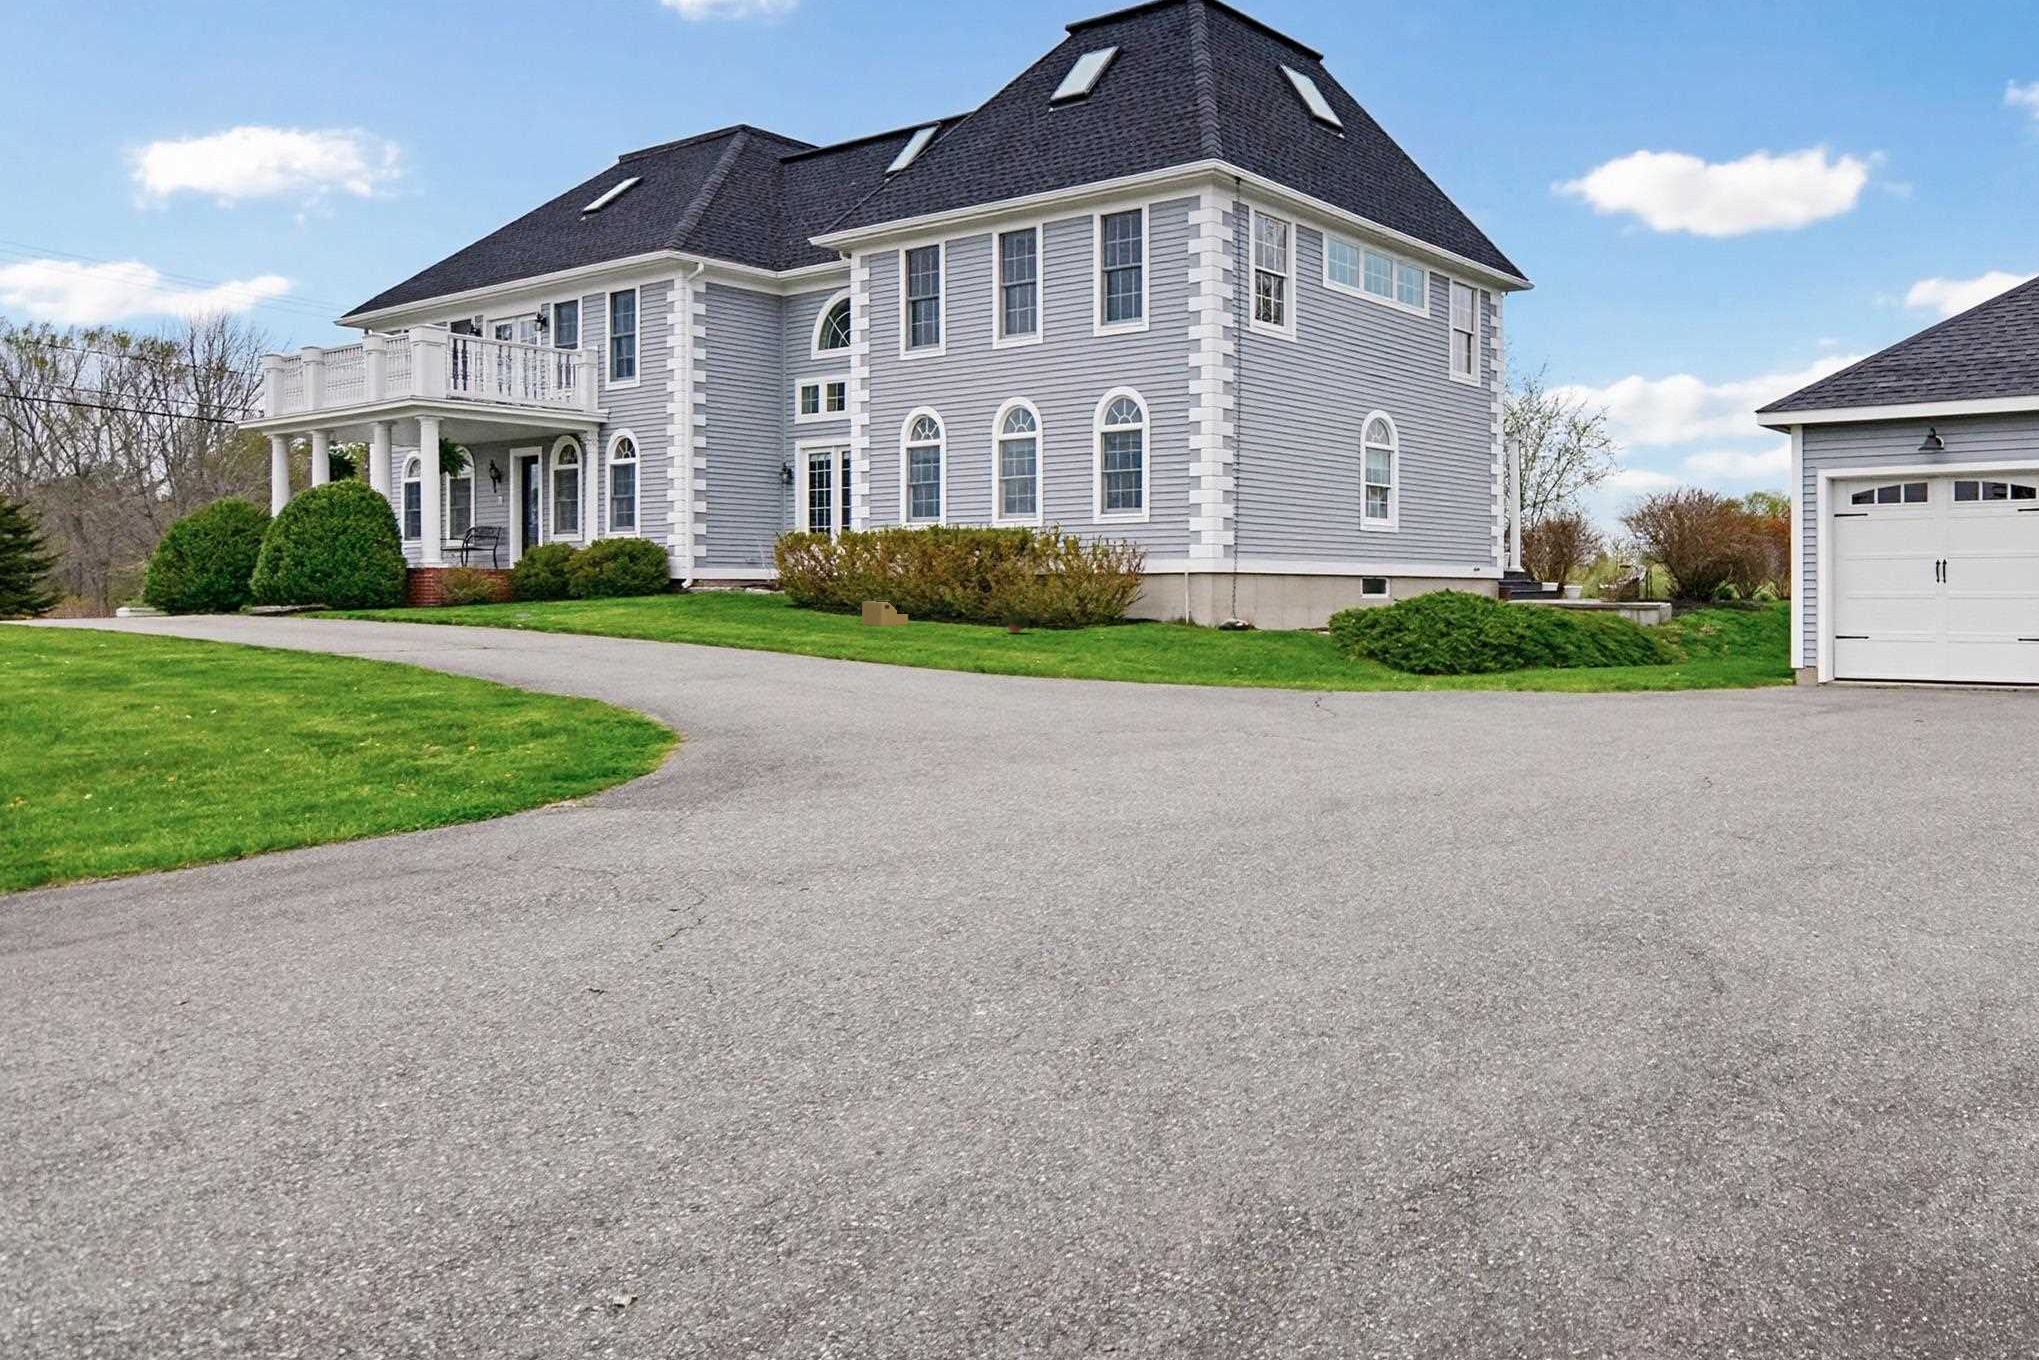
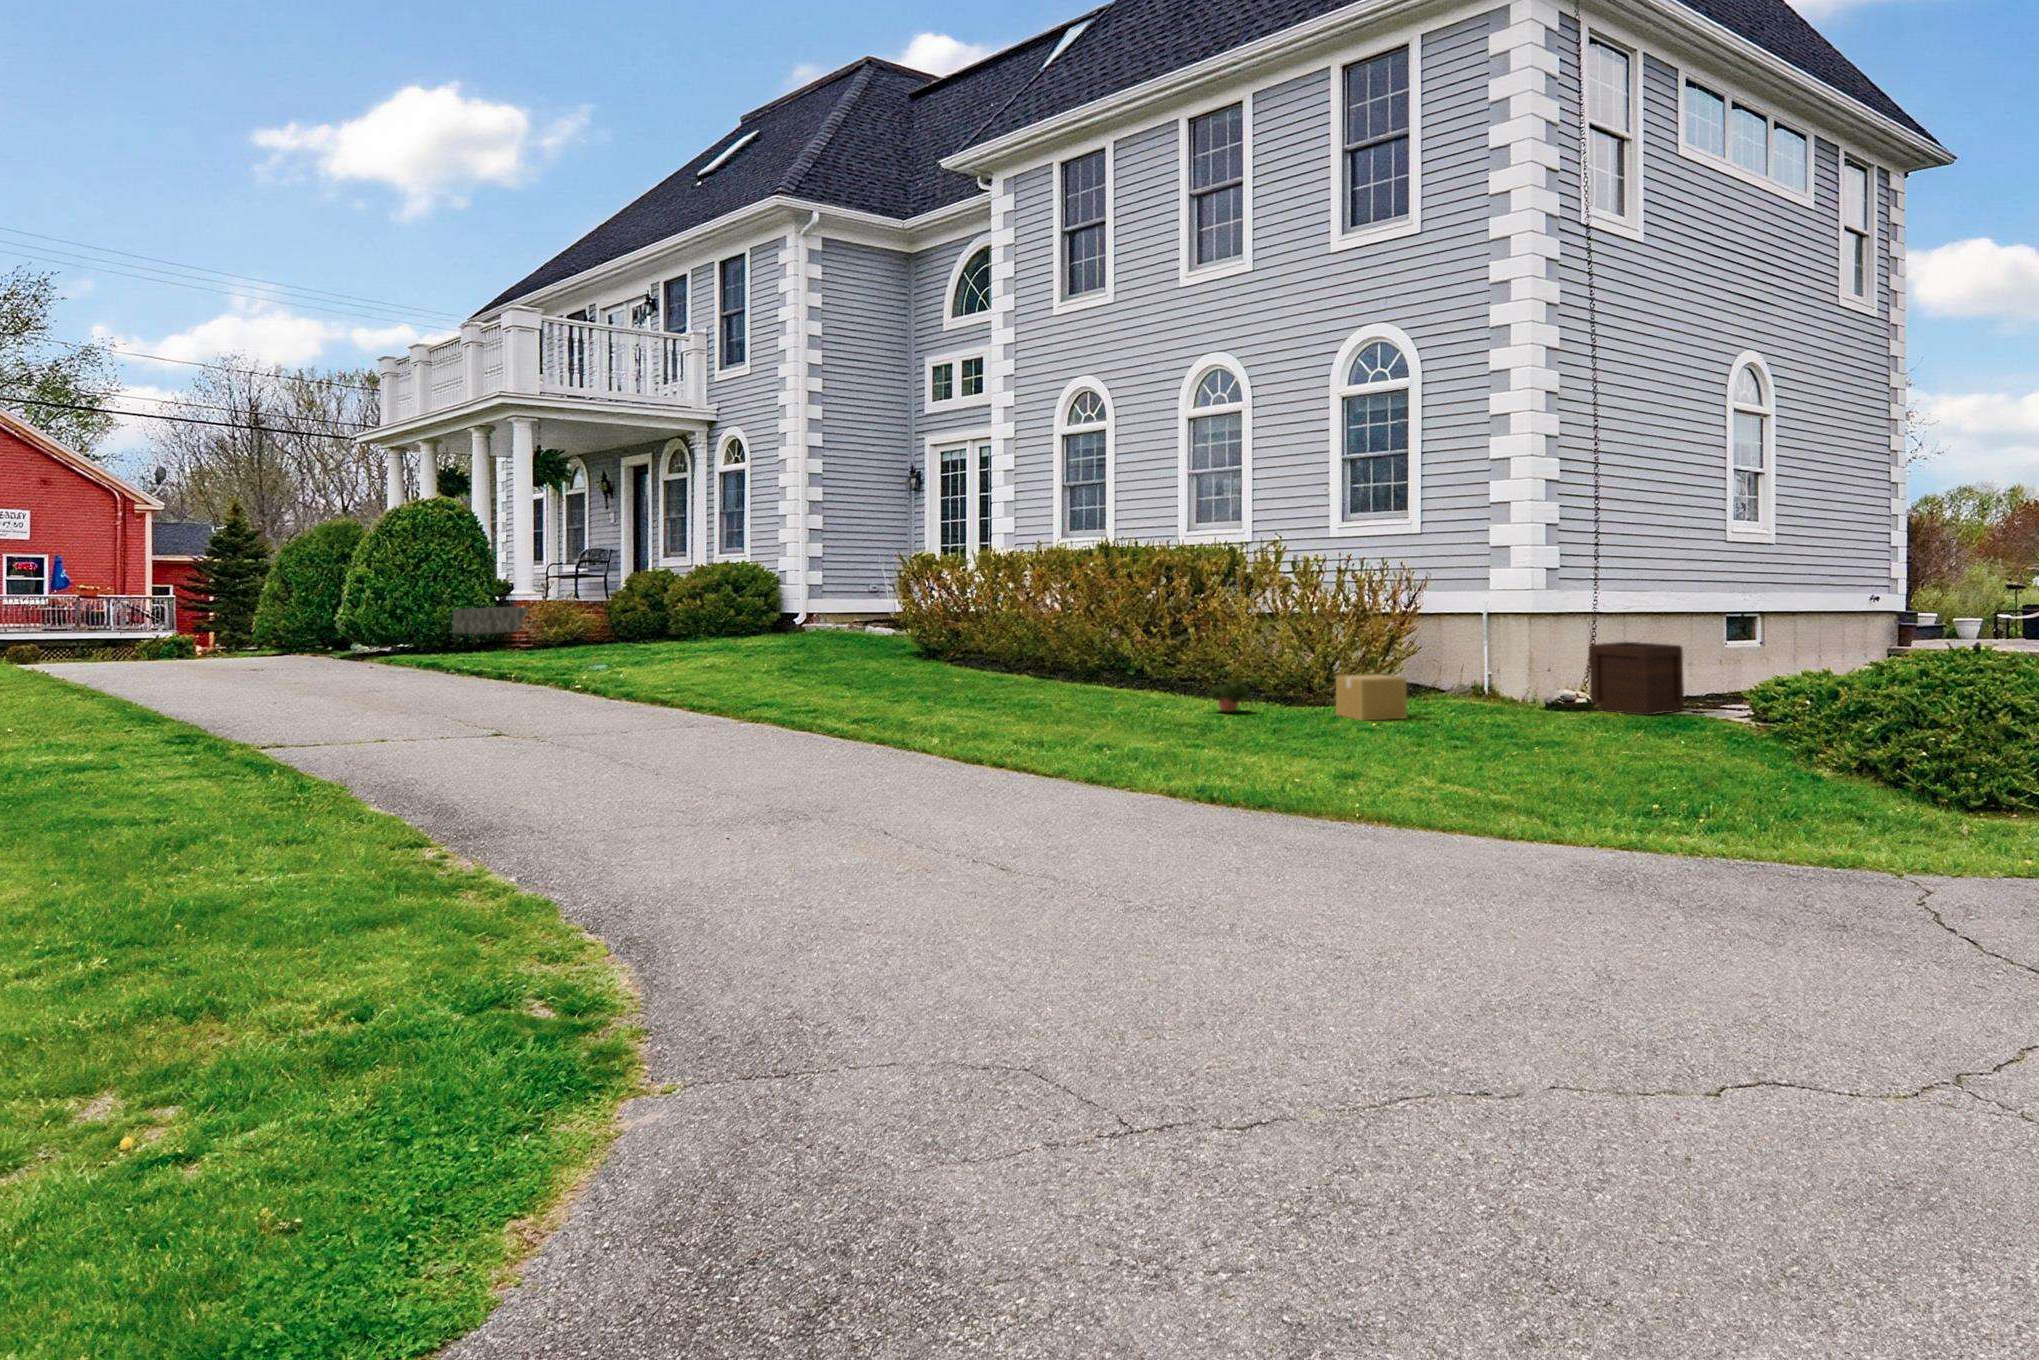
bench: none [374,569,450,599] -> present [452,607,530,645]
wooden crate: none [1246,592,1302,634] -> present [1589,642,1684,715]
cardboard box: present [862,601,908,626] -> present [1336,674,1407,720]

